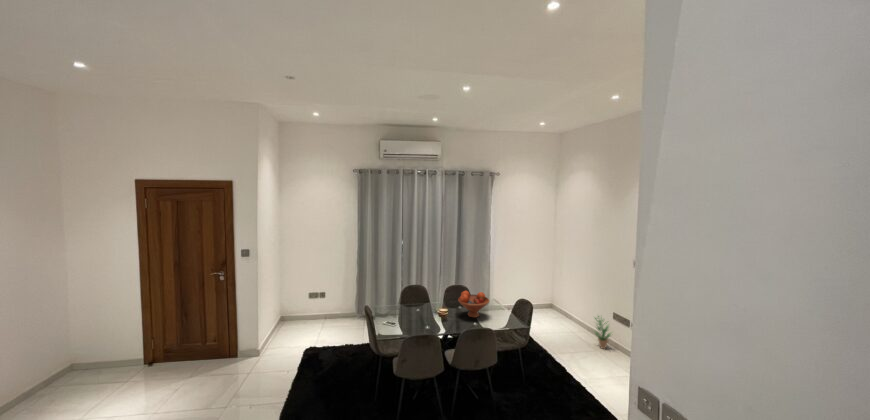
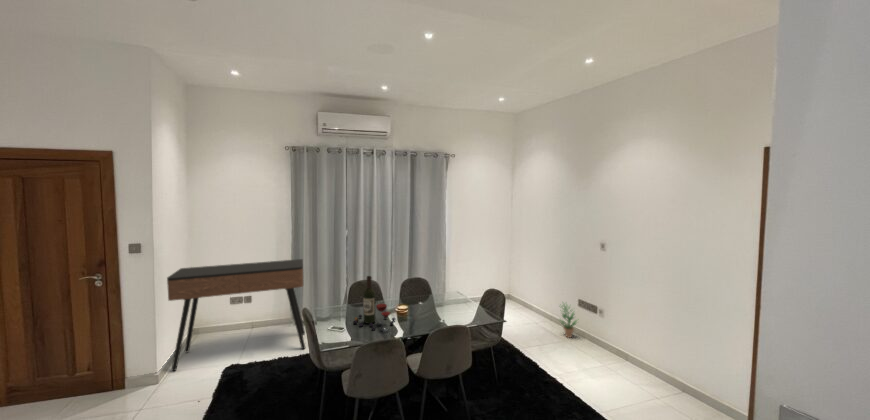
console table: none [266,264,366,348] -> present [167,259,305,371]
wine bottle: none [404,283,438,329] -> present [353,276,395,330]
fruit bowl: present [458,291,489,318] -> none [418,283,455,314]

